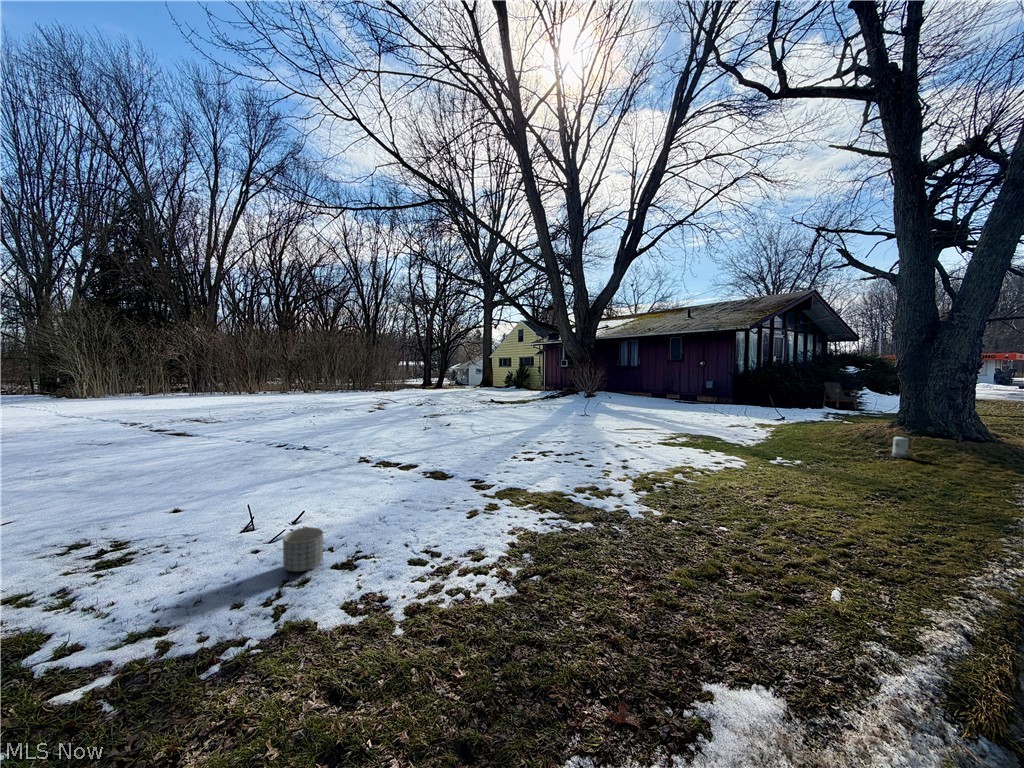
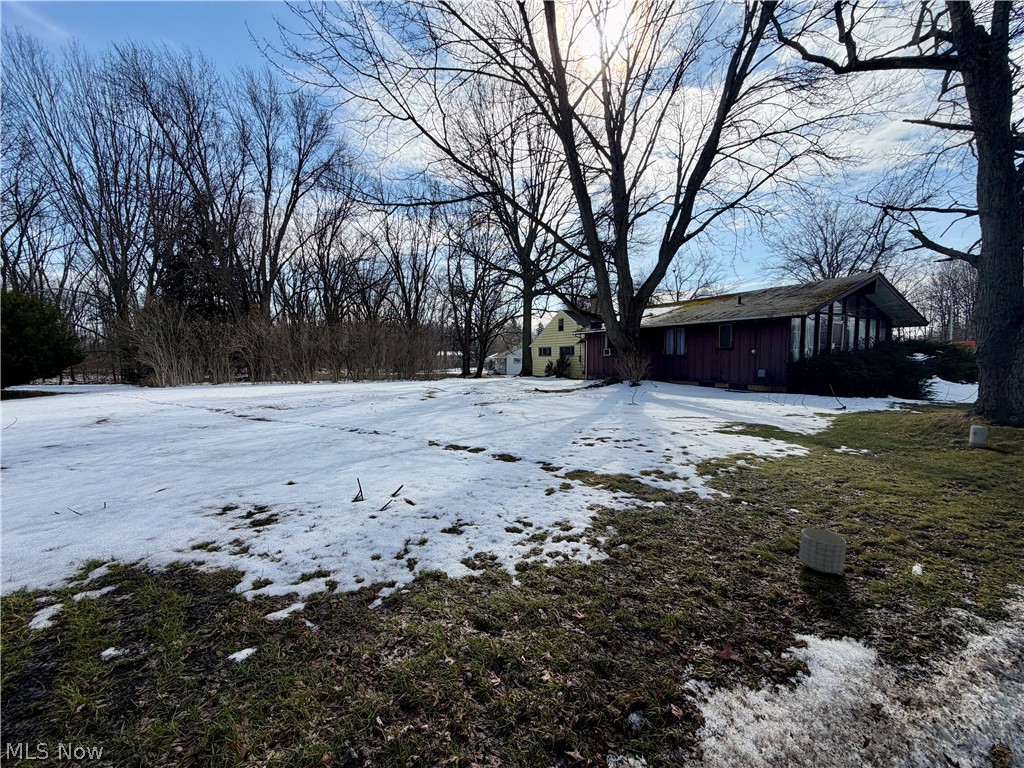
lounge chair: present [824,382,858,407] -> none [886,370,927,397]
planter: present [283,527,323,572] -> present [799,528,846,573]

